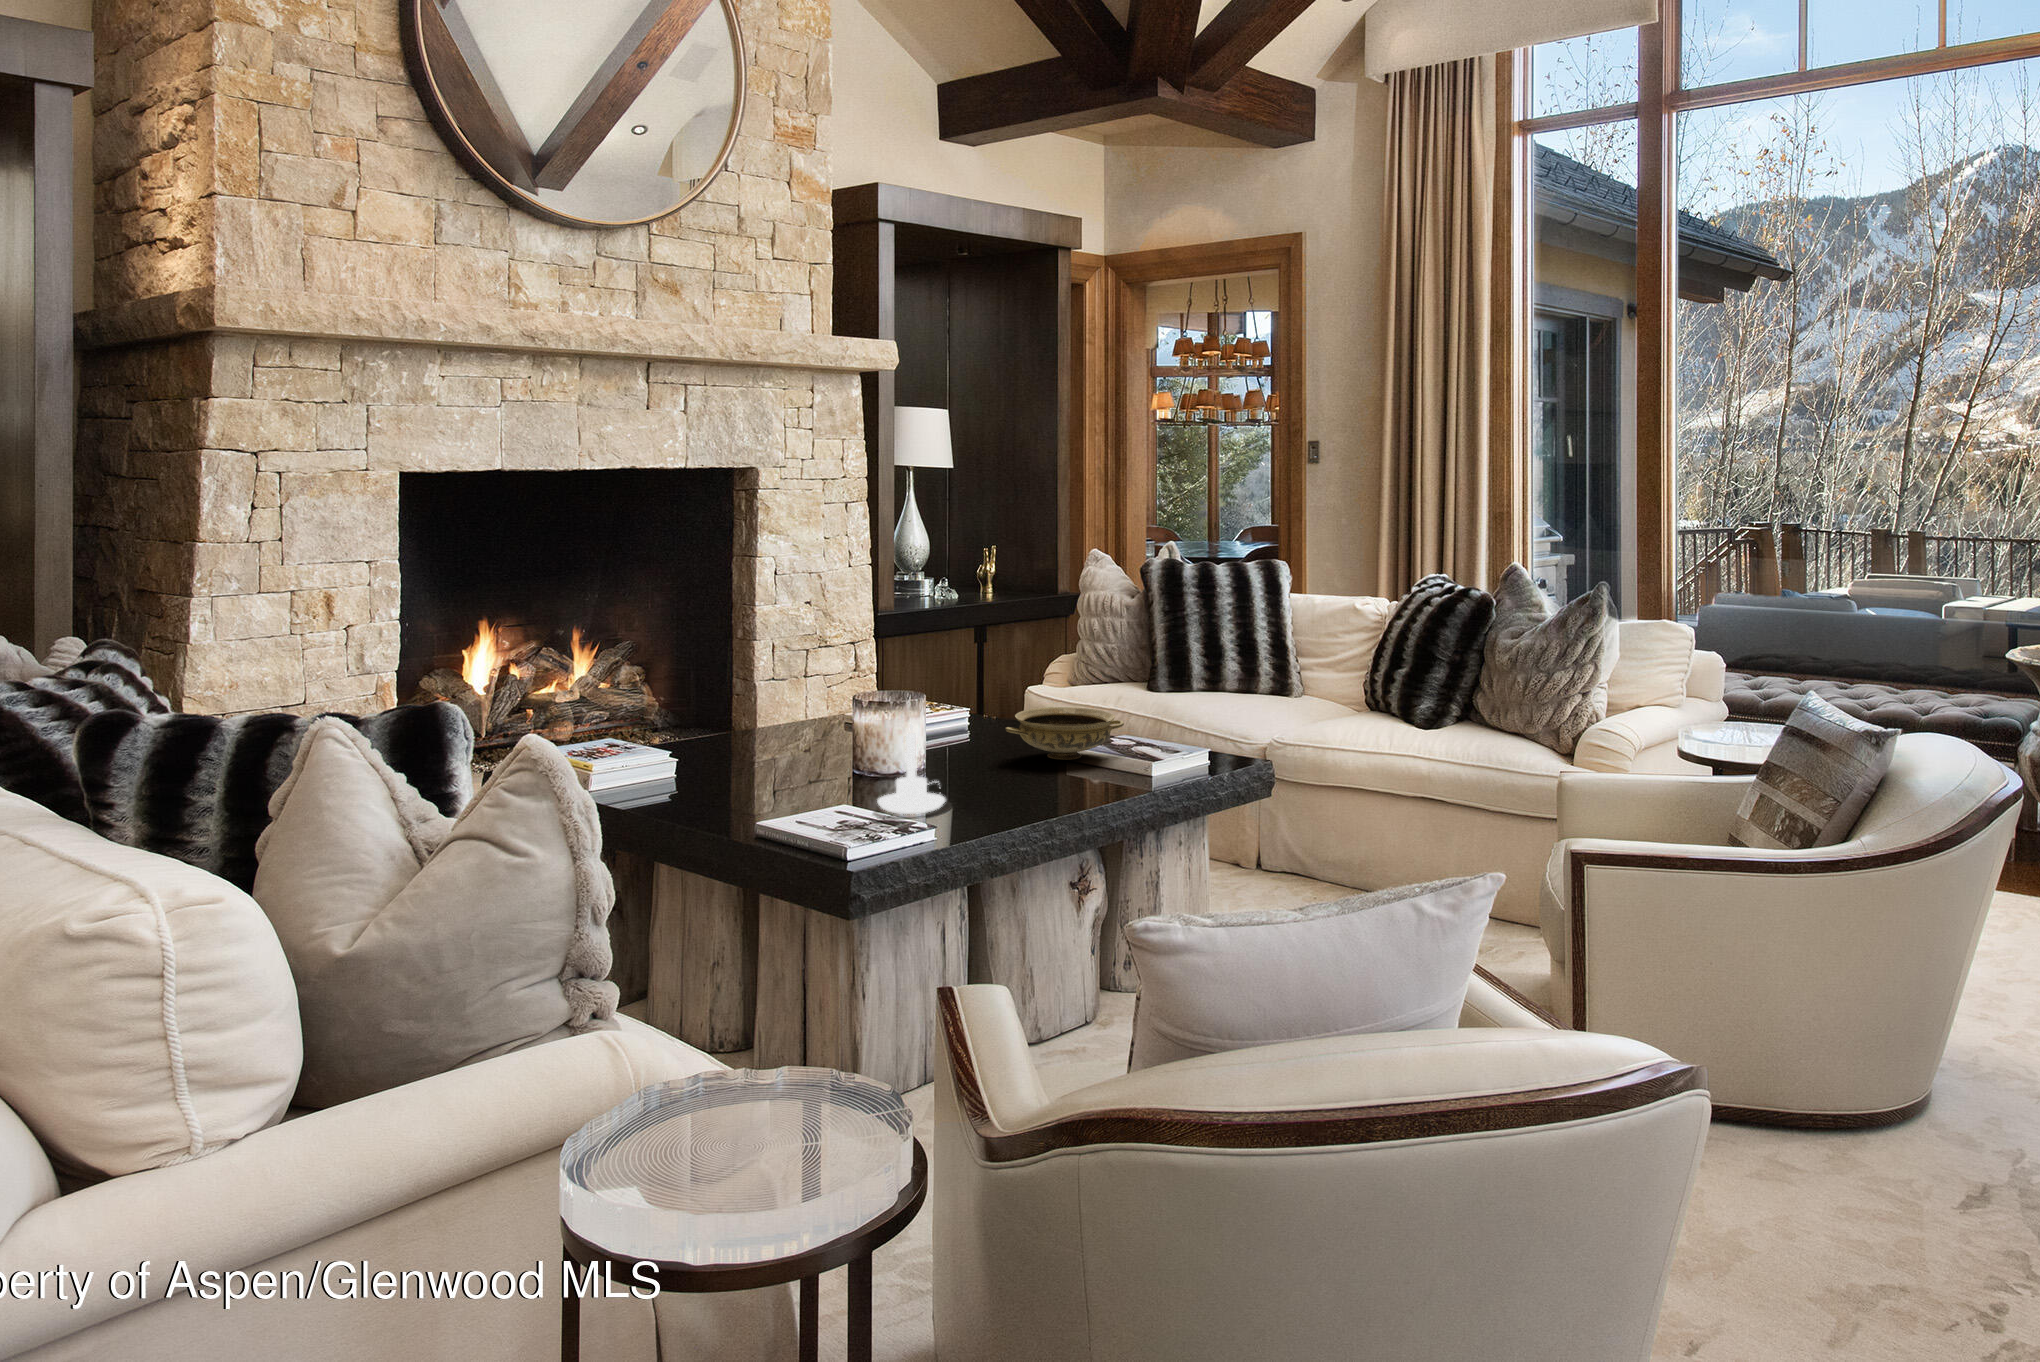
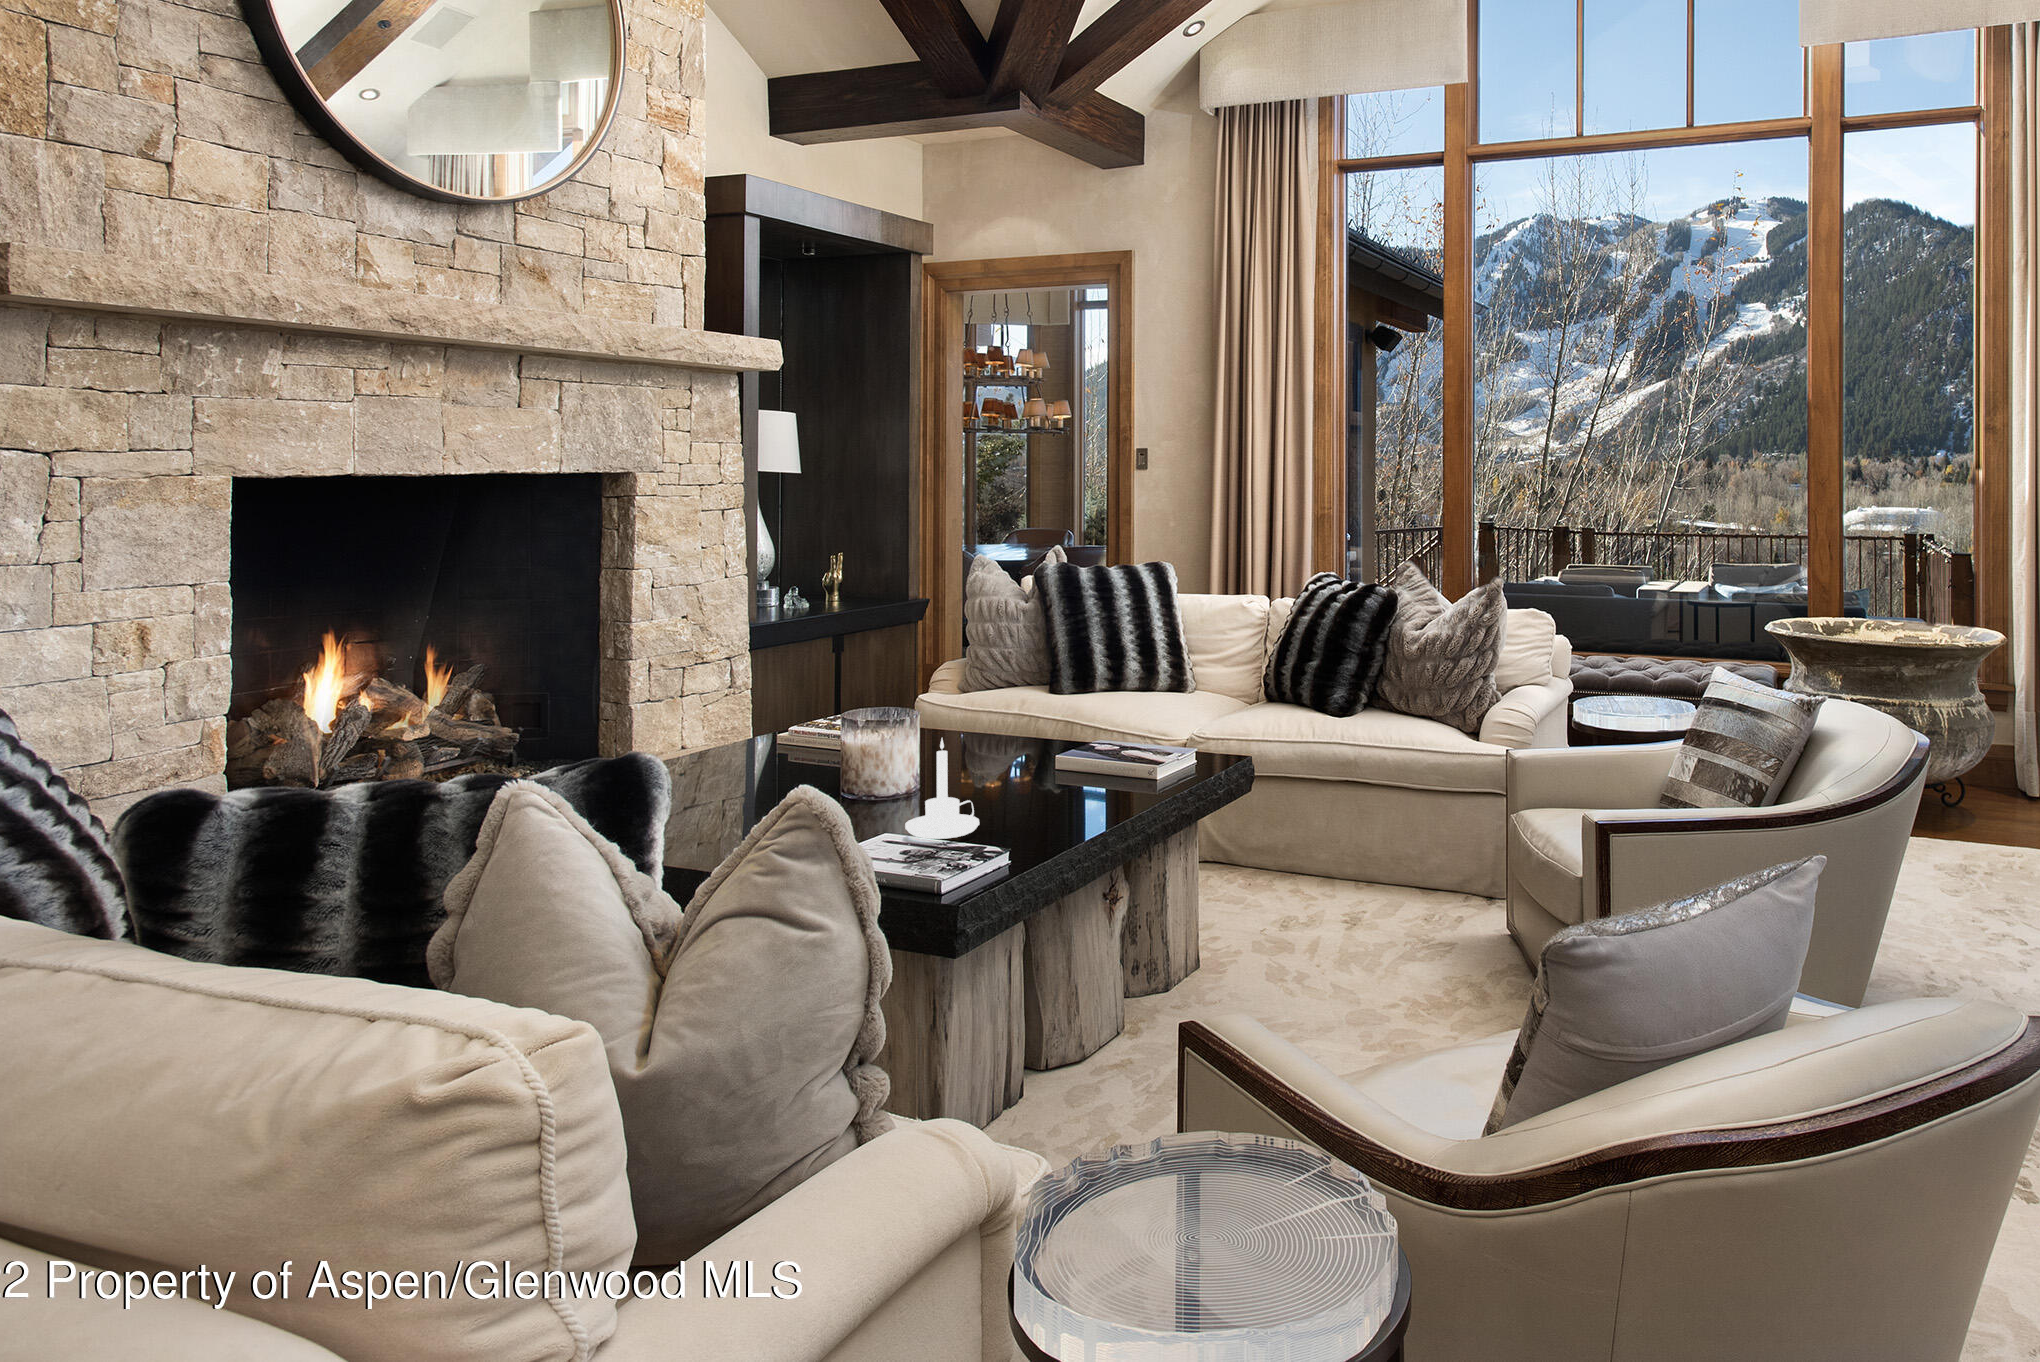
ceramic bowl: present [1006,707,1124,760] -> none [988,714,1101,768]

